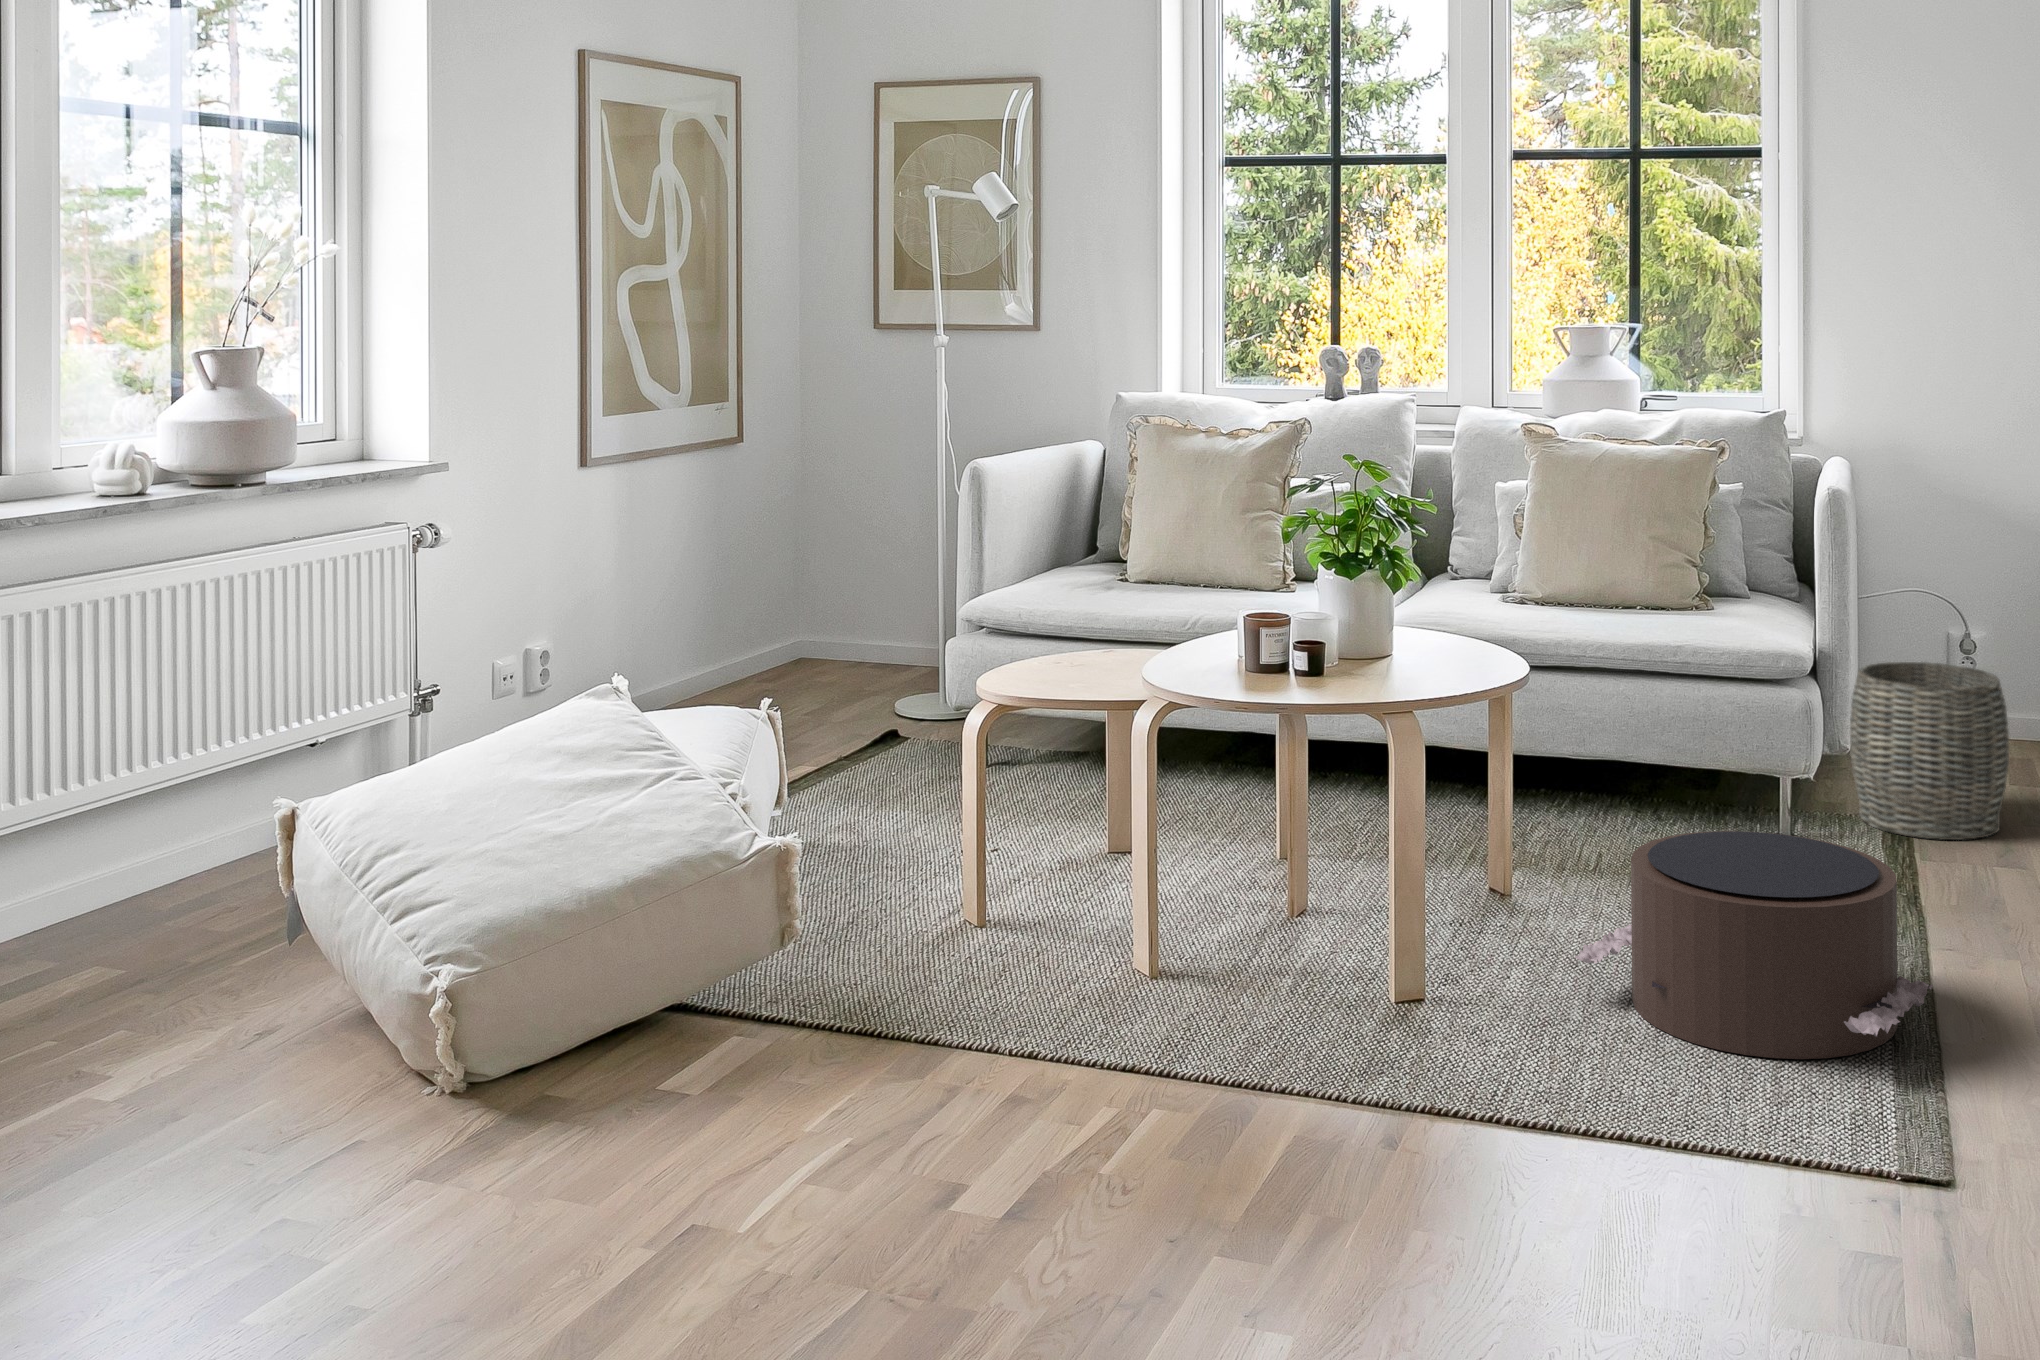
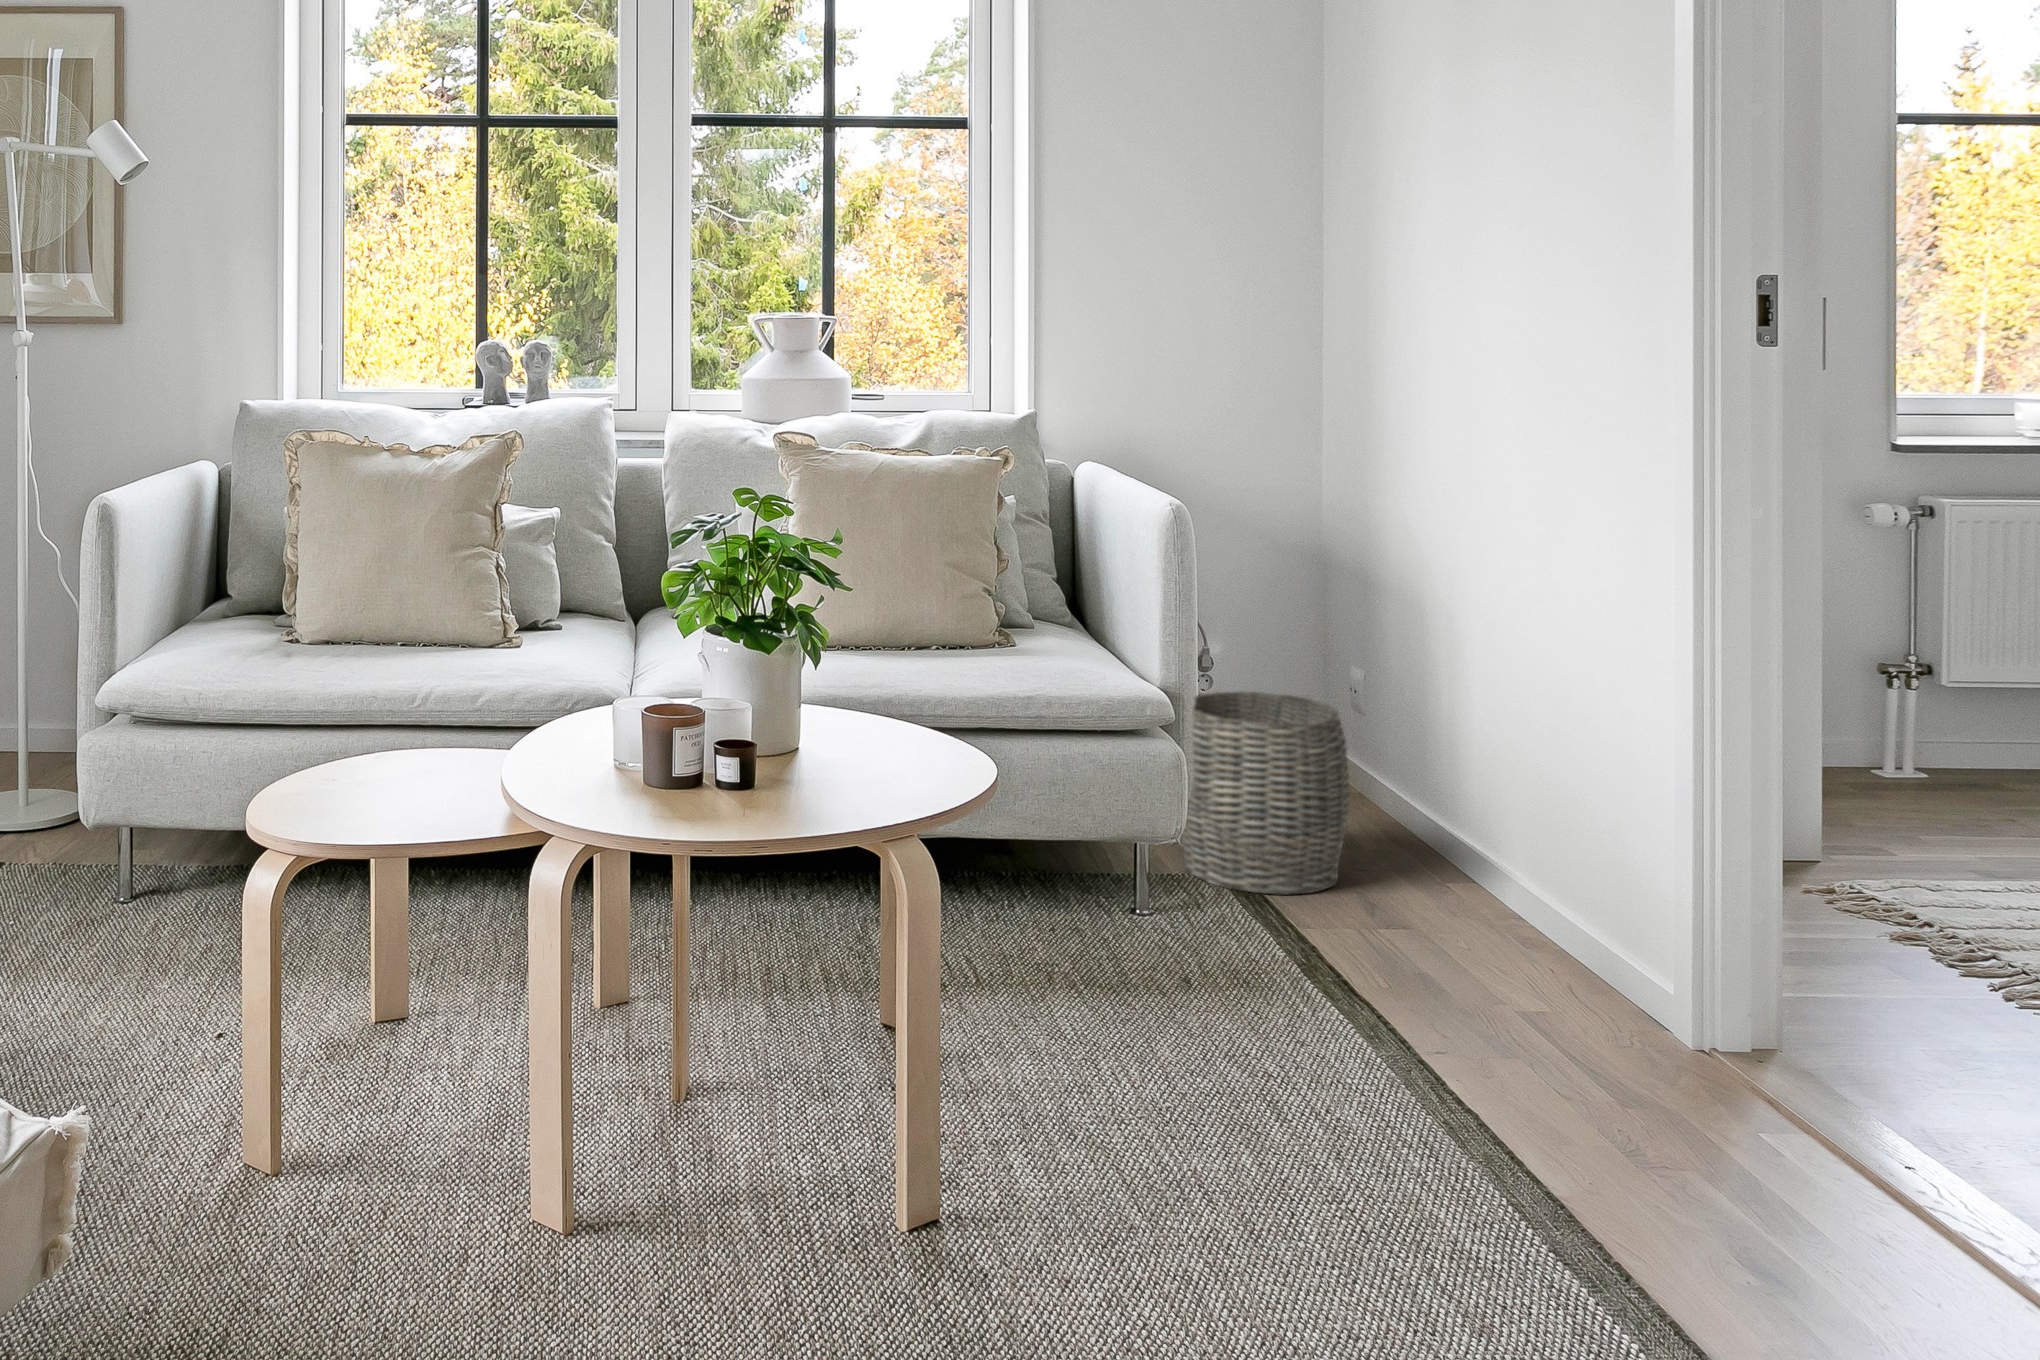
pouf: present [1575,831,1933,1059] -> none [1112,937,1550,1246]

